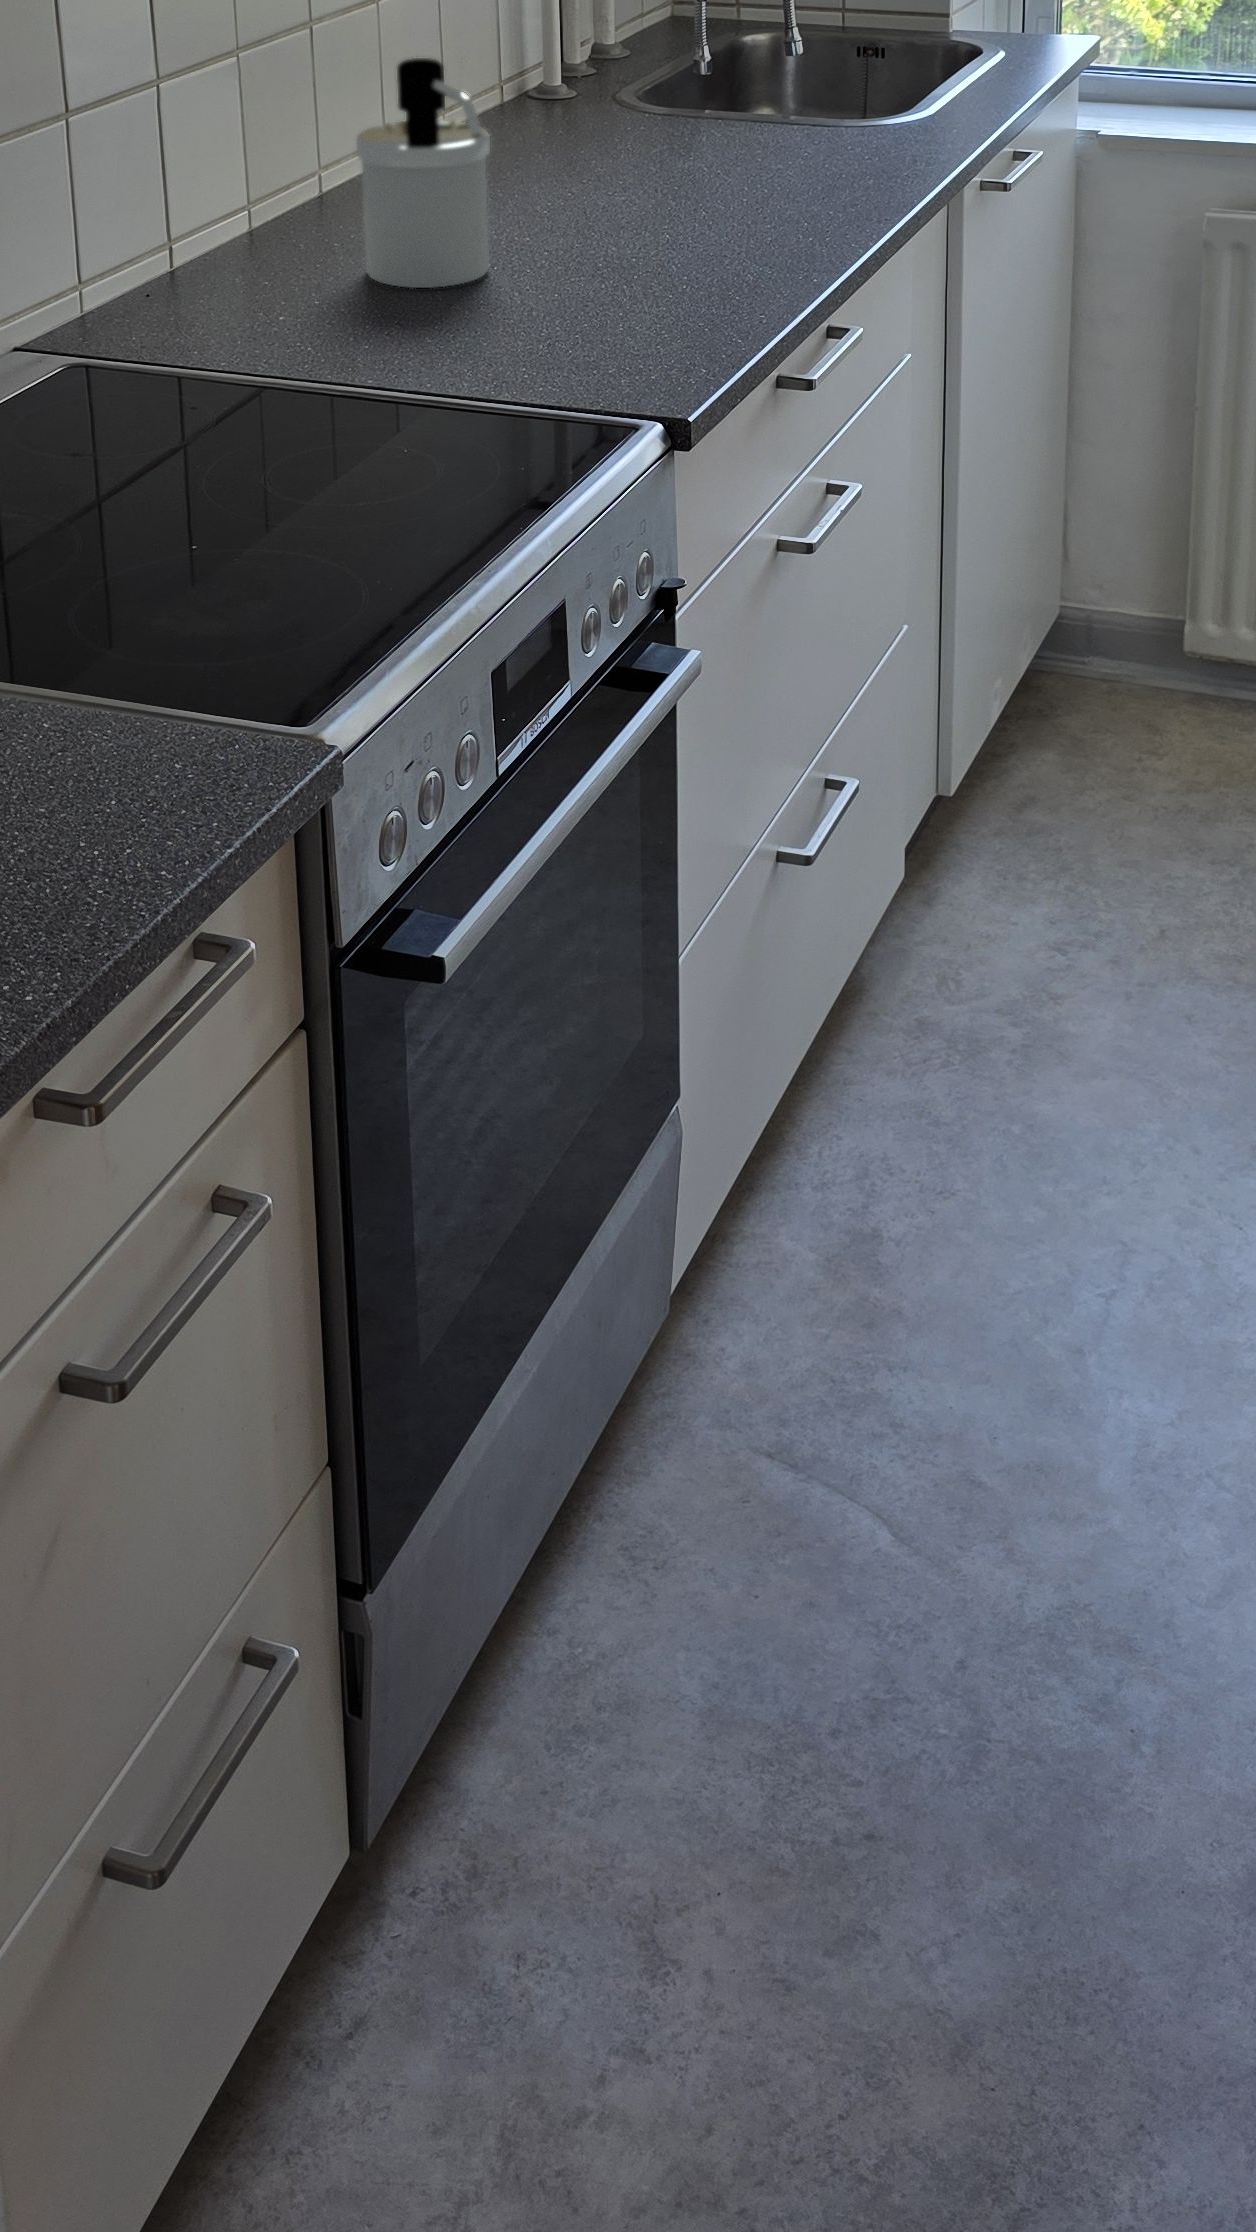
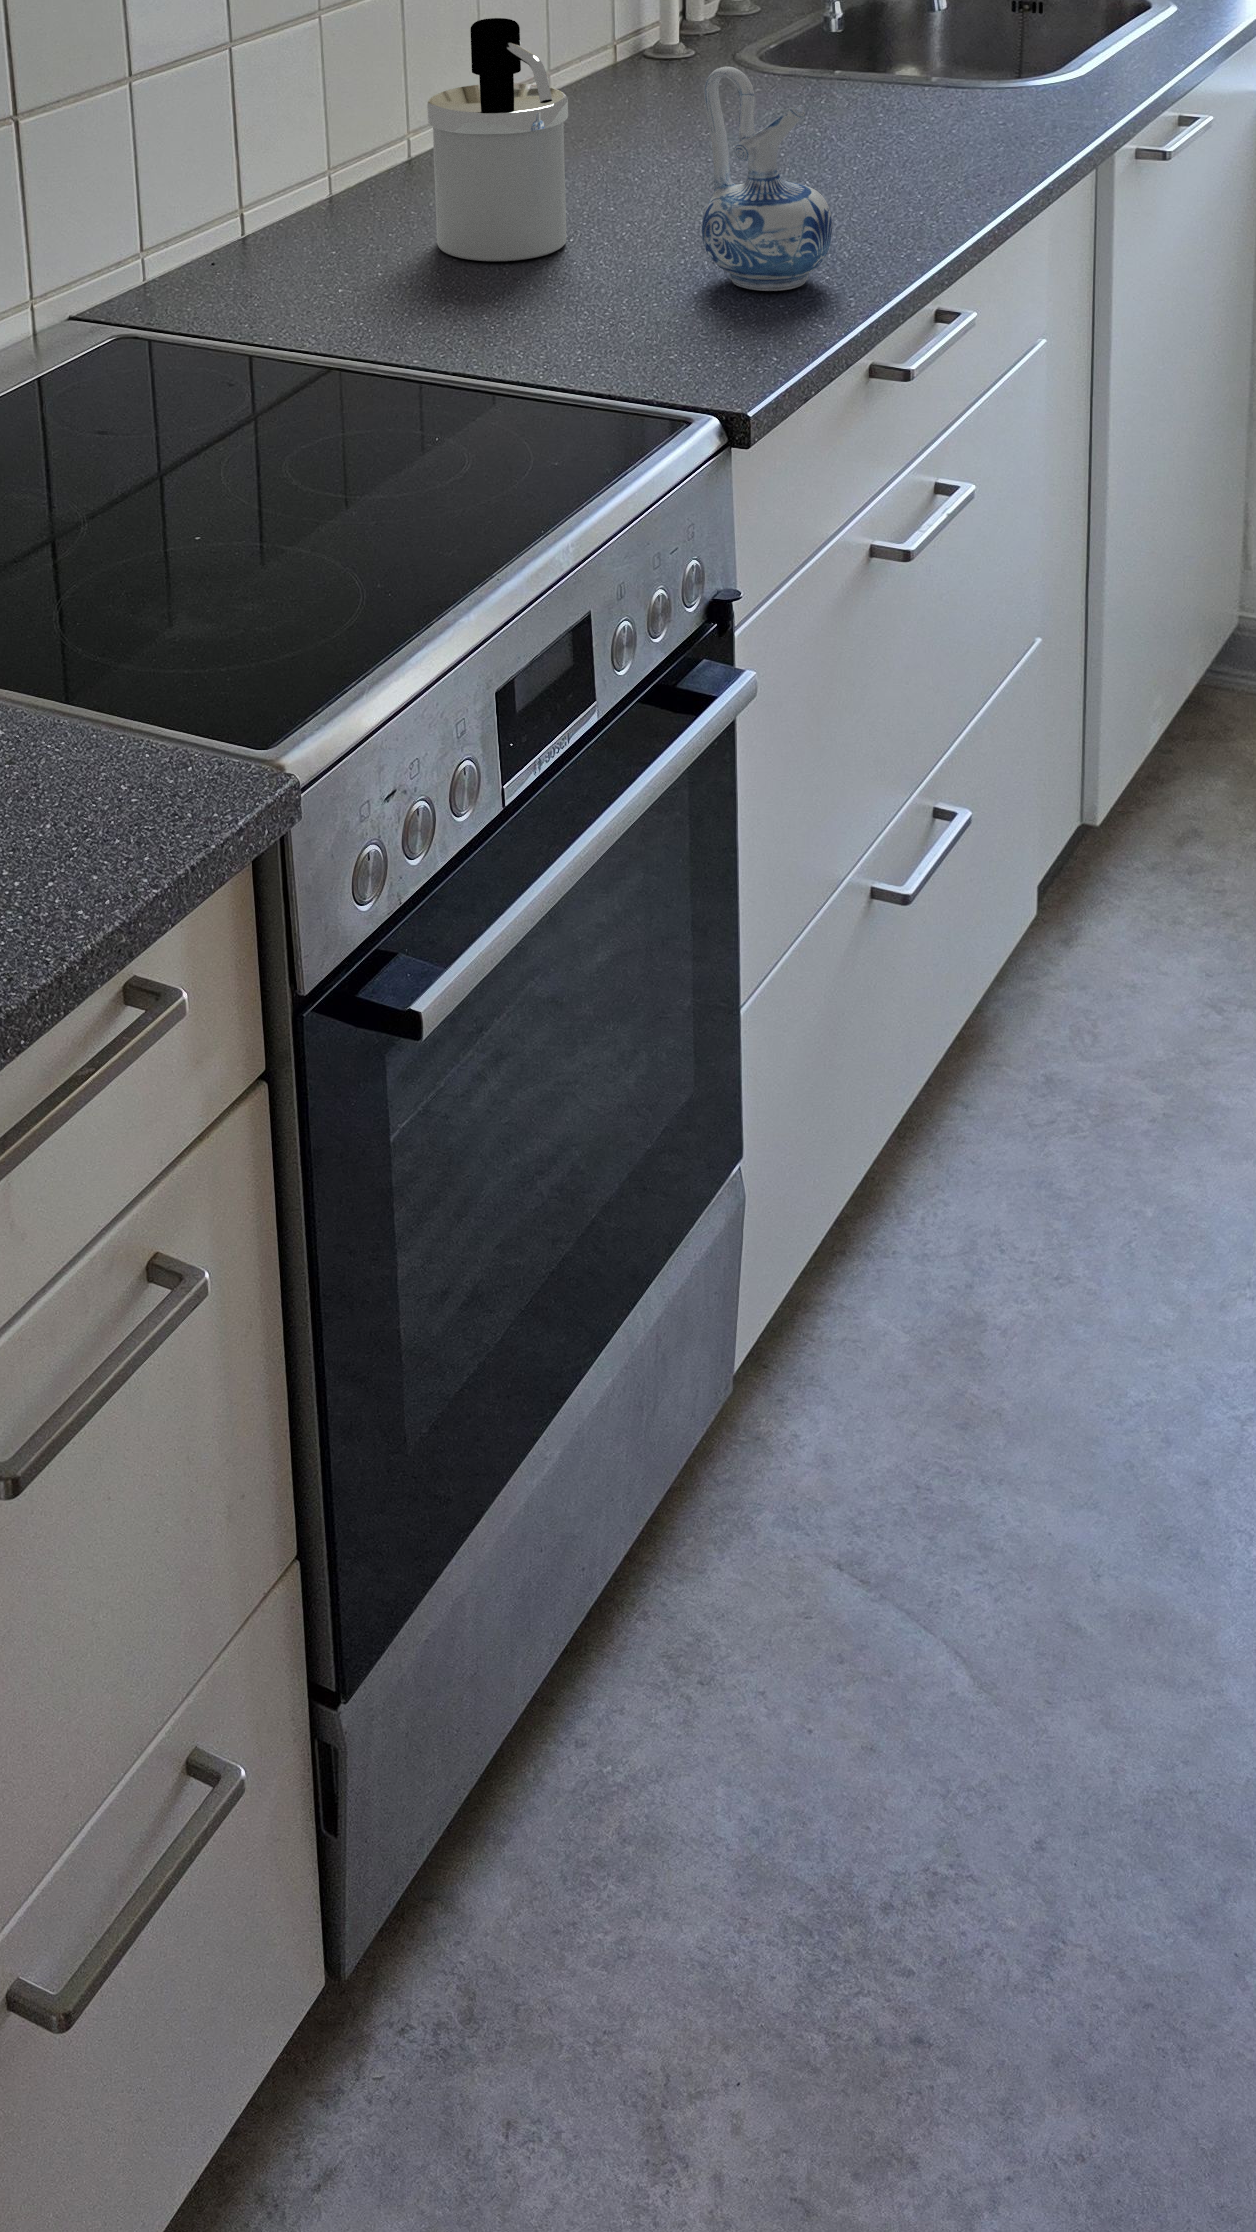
ceramic pitcher: none [621,104,740,310] -> present [702,67,832,291]

